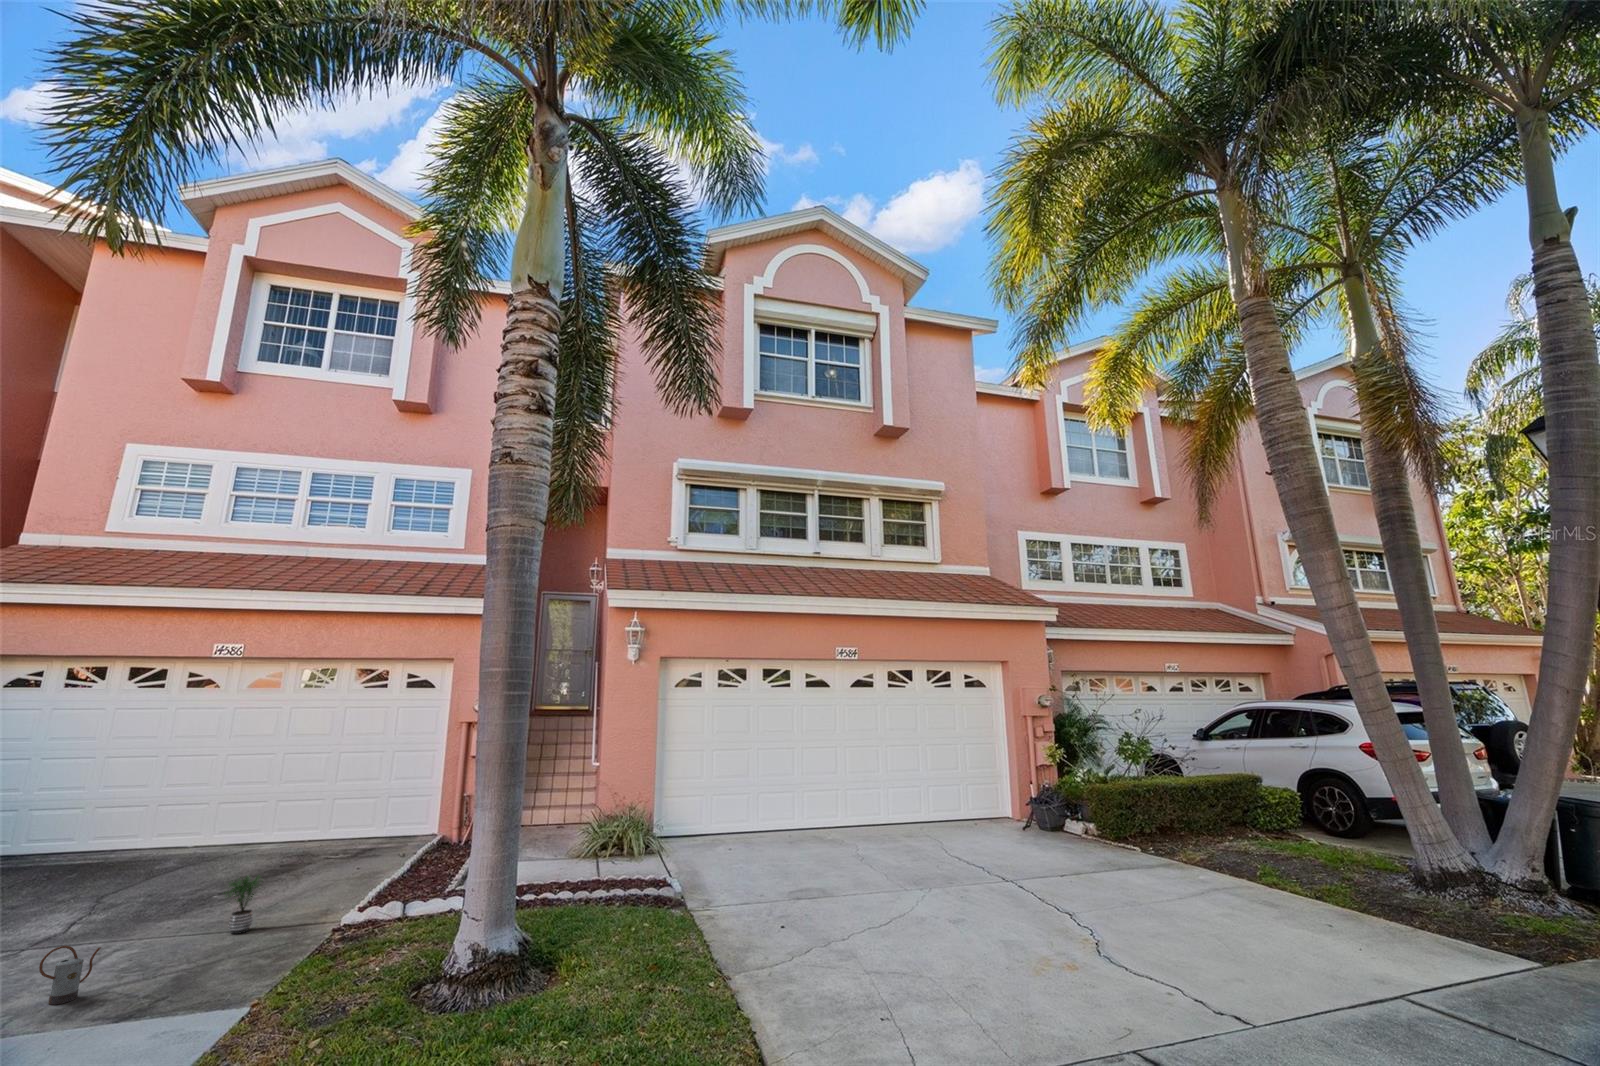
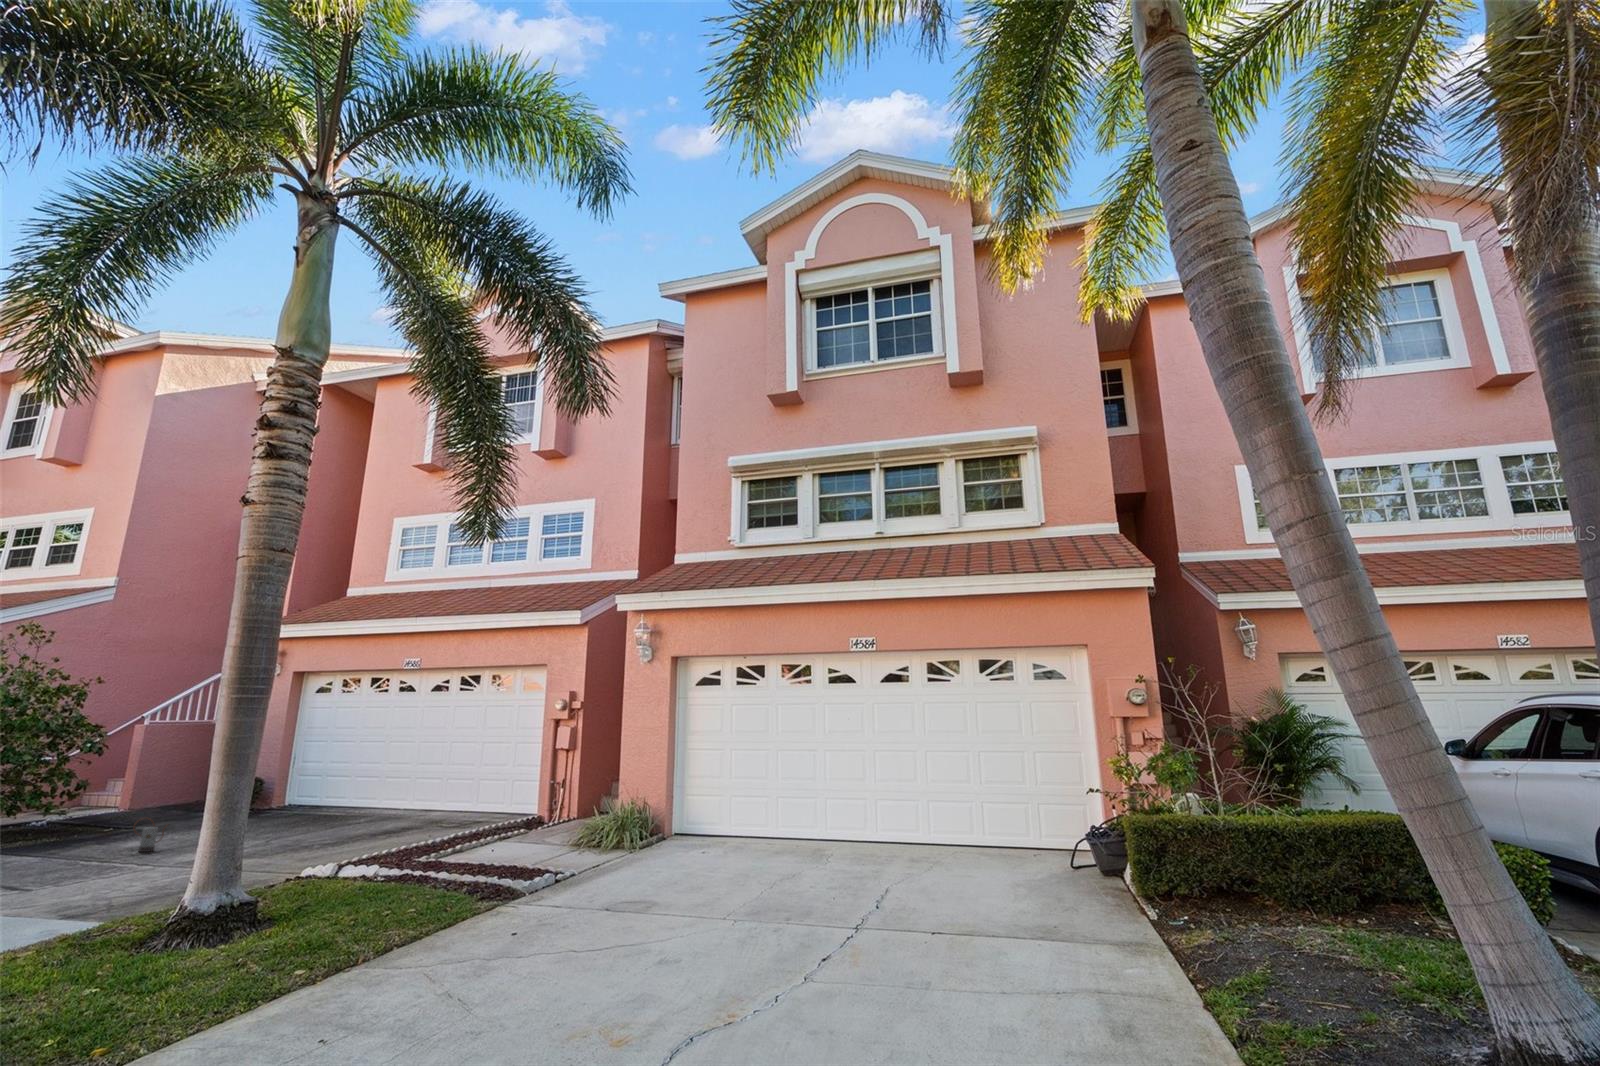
potted plant: present [223,875,260,934] -> none [272,801,303,841]

